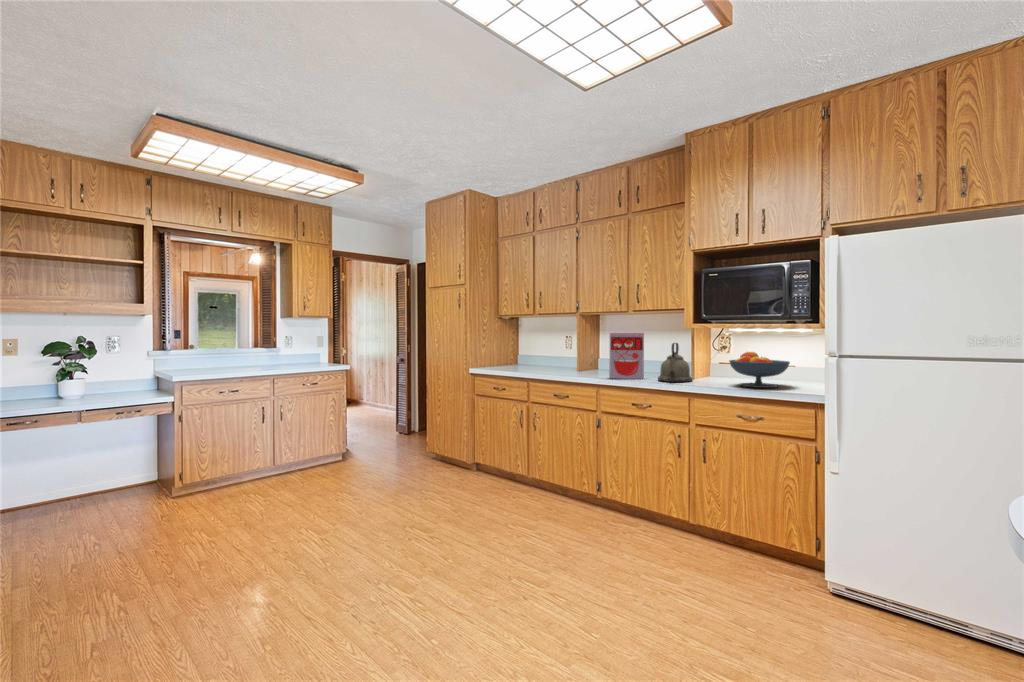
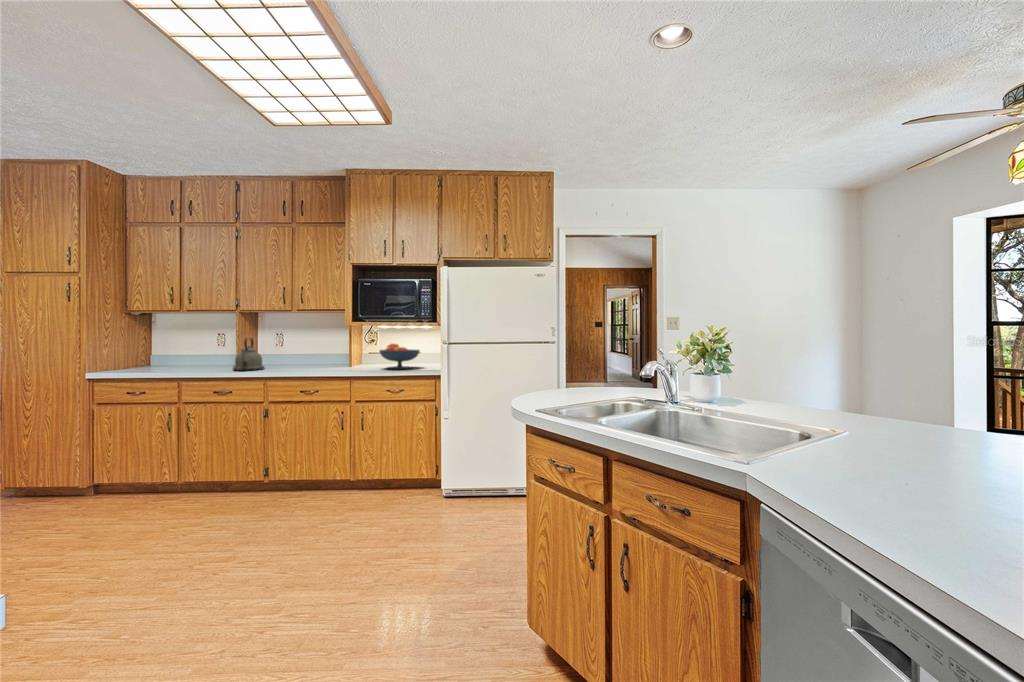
cereal box: present [609,333,644,379] -> none [275,329,308,370]
kettle: present [658,343,692,382] -> present [233,338,265,370]

